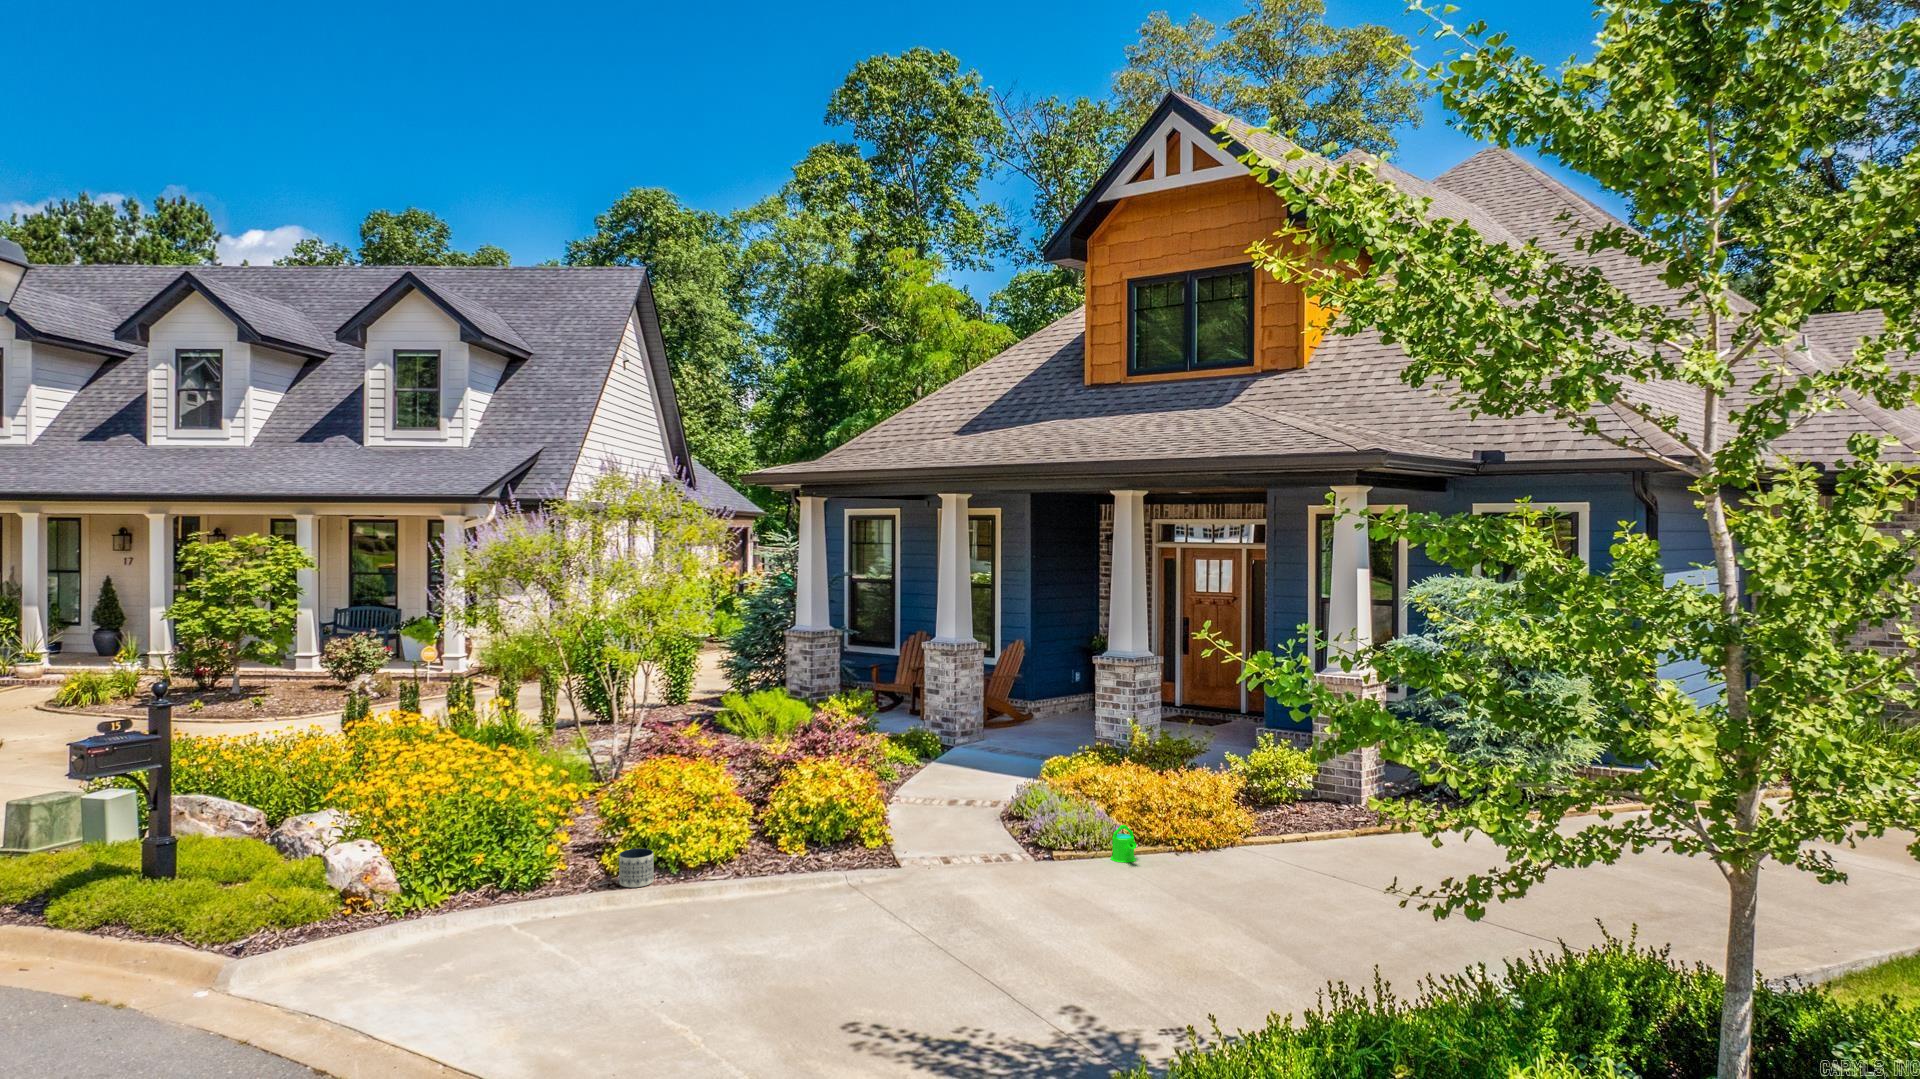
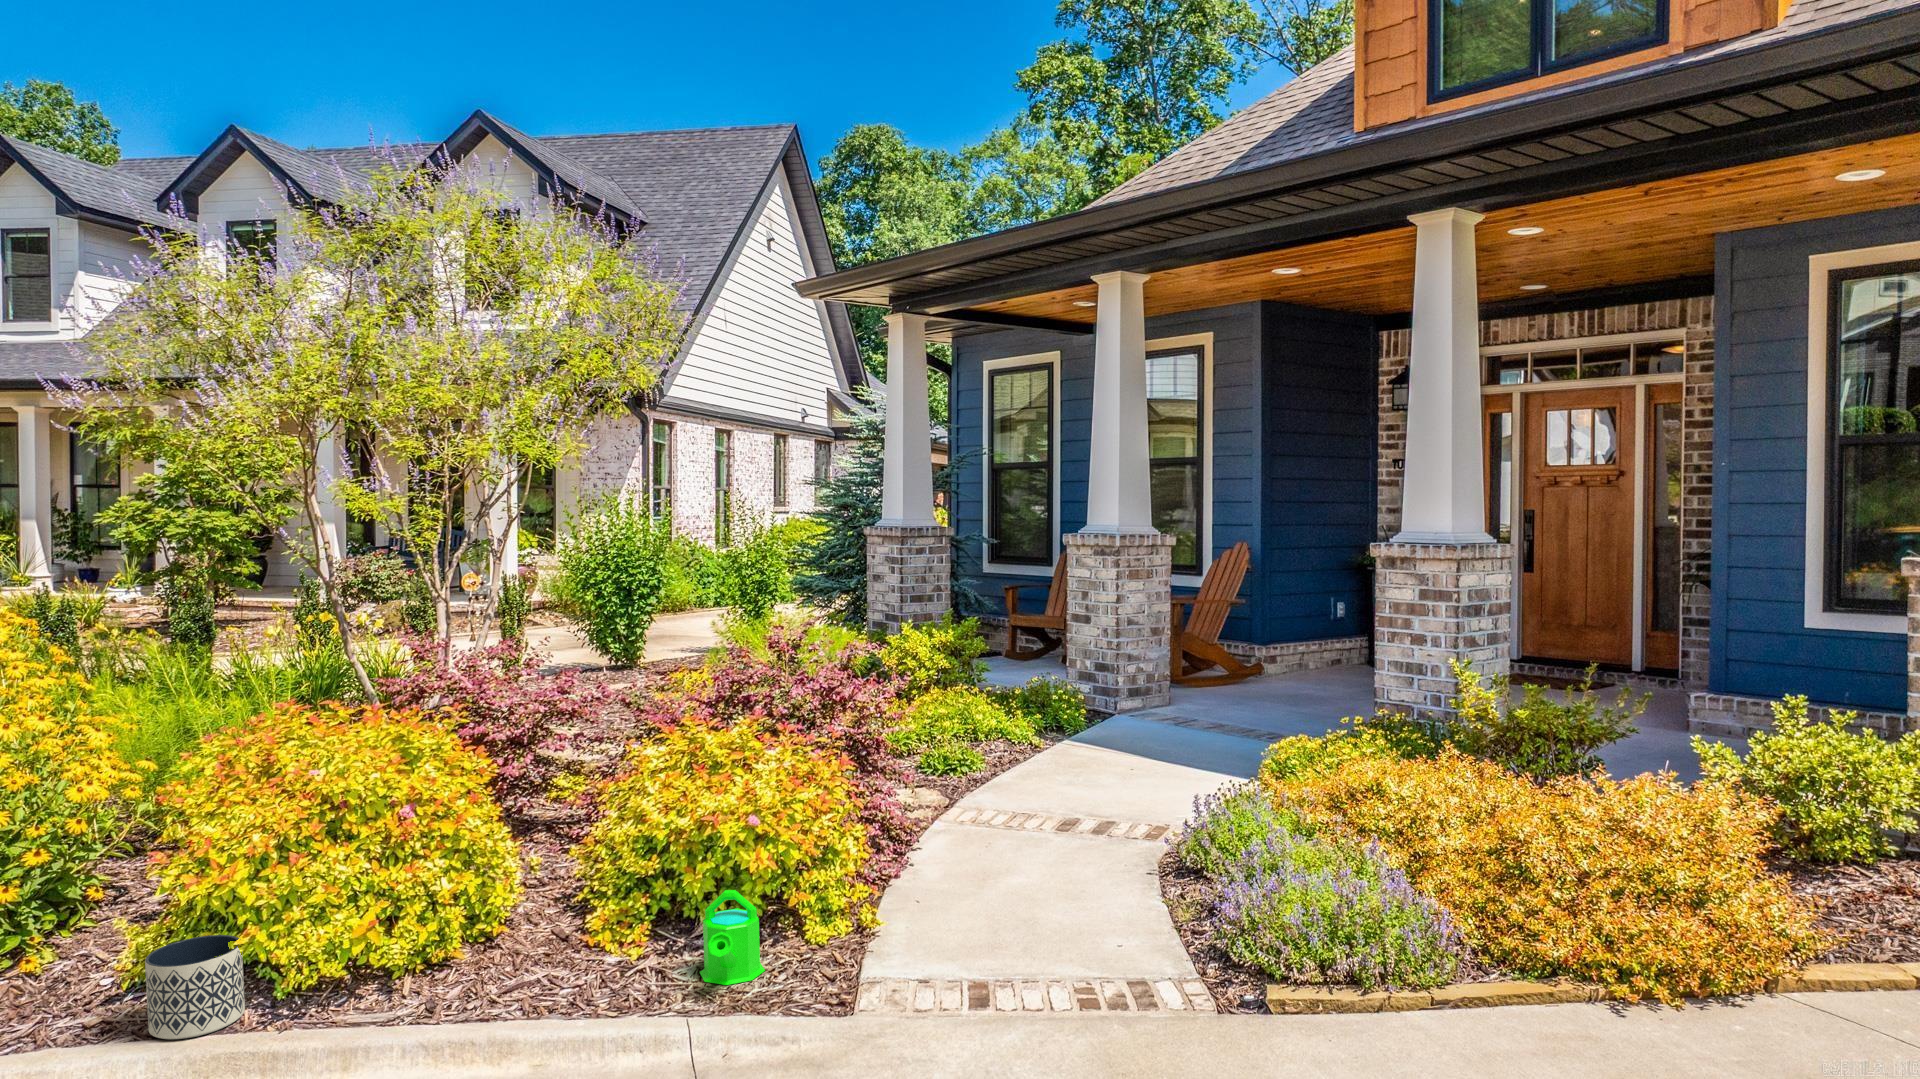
watering can: present [1111,825,1137,863] -> present [700,890,765,985]

